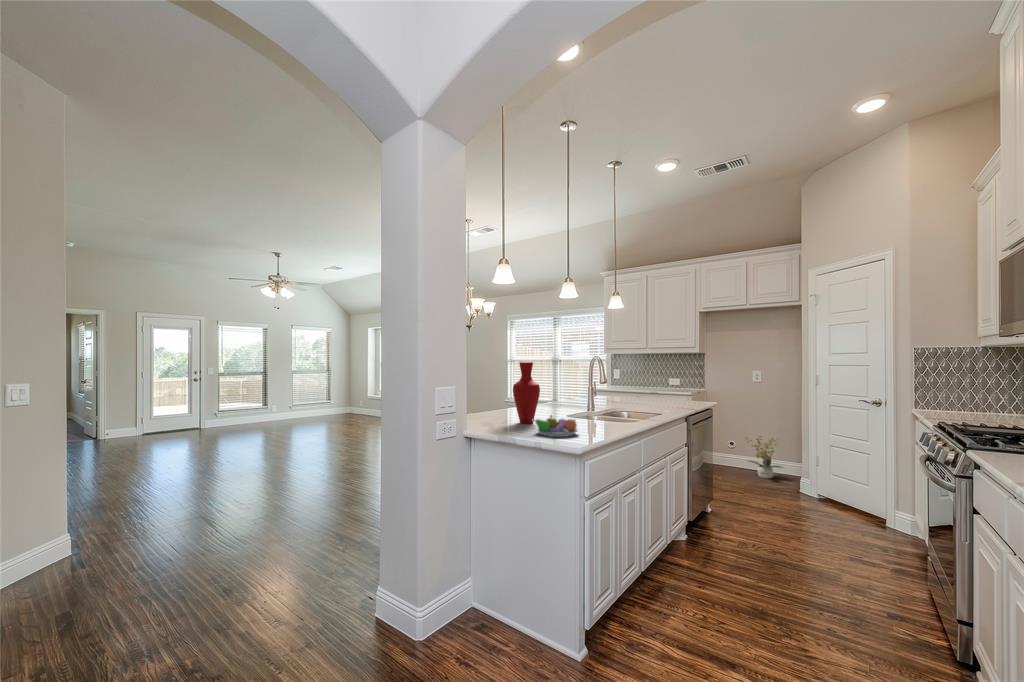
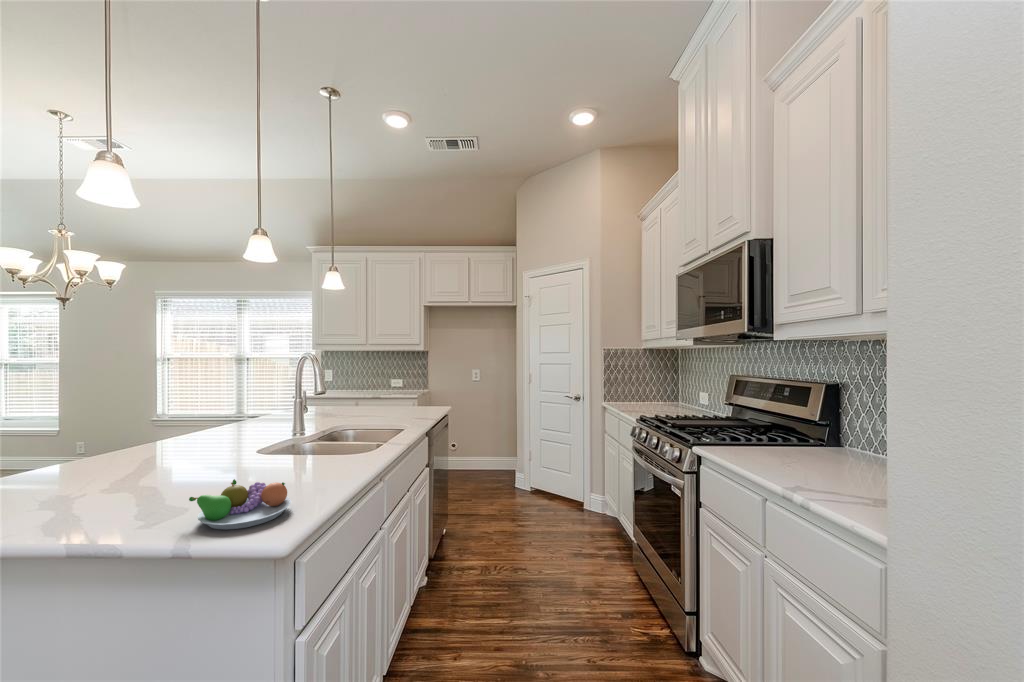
vase: present [513,362,540,424] -> none [147,379,210,495]
potted plant: present [746,435,783,478] -> none [464,433,498,475]

